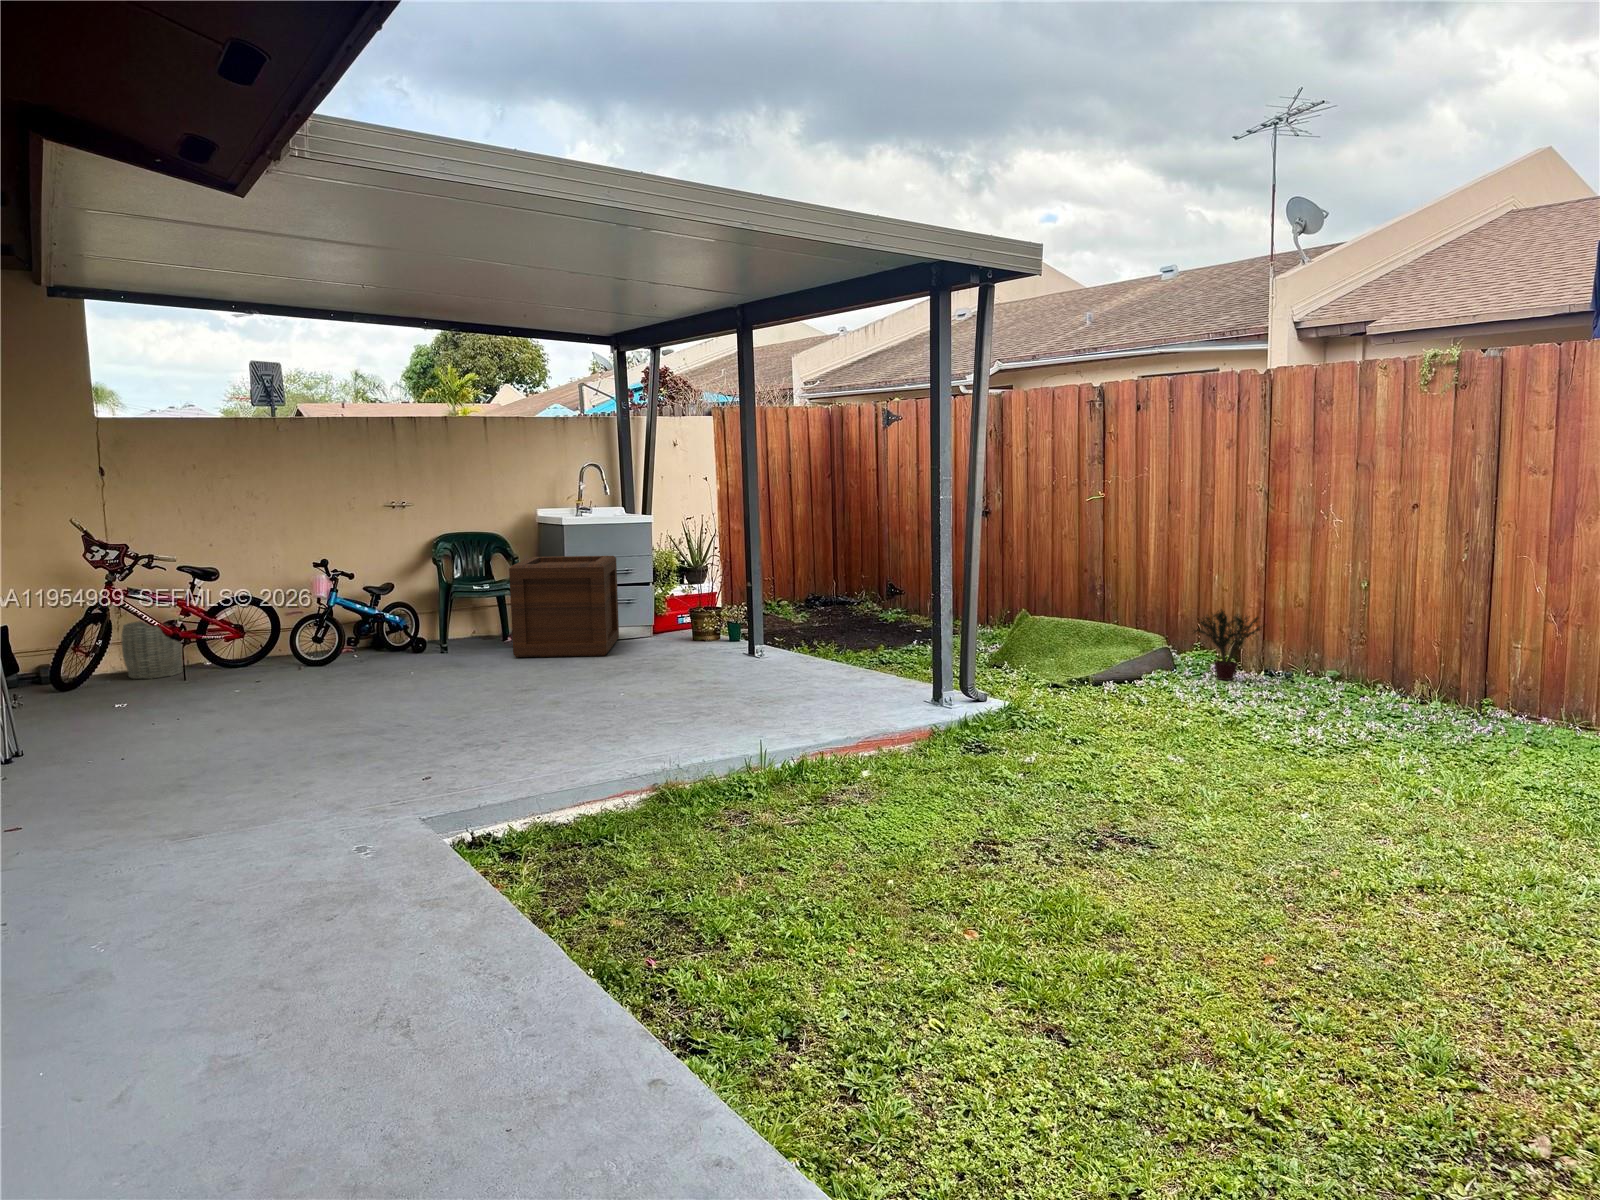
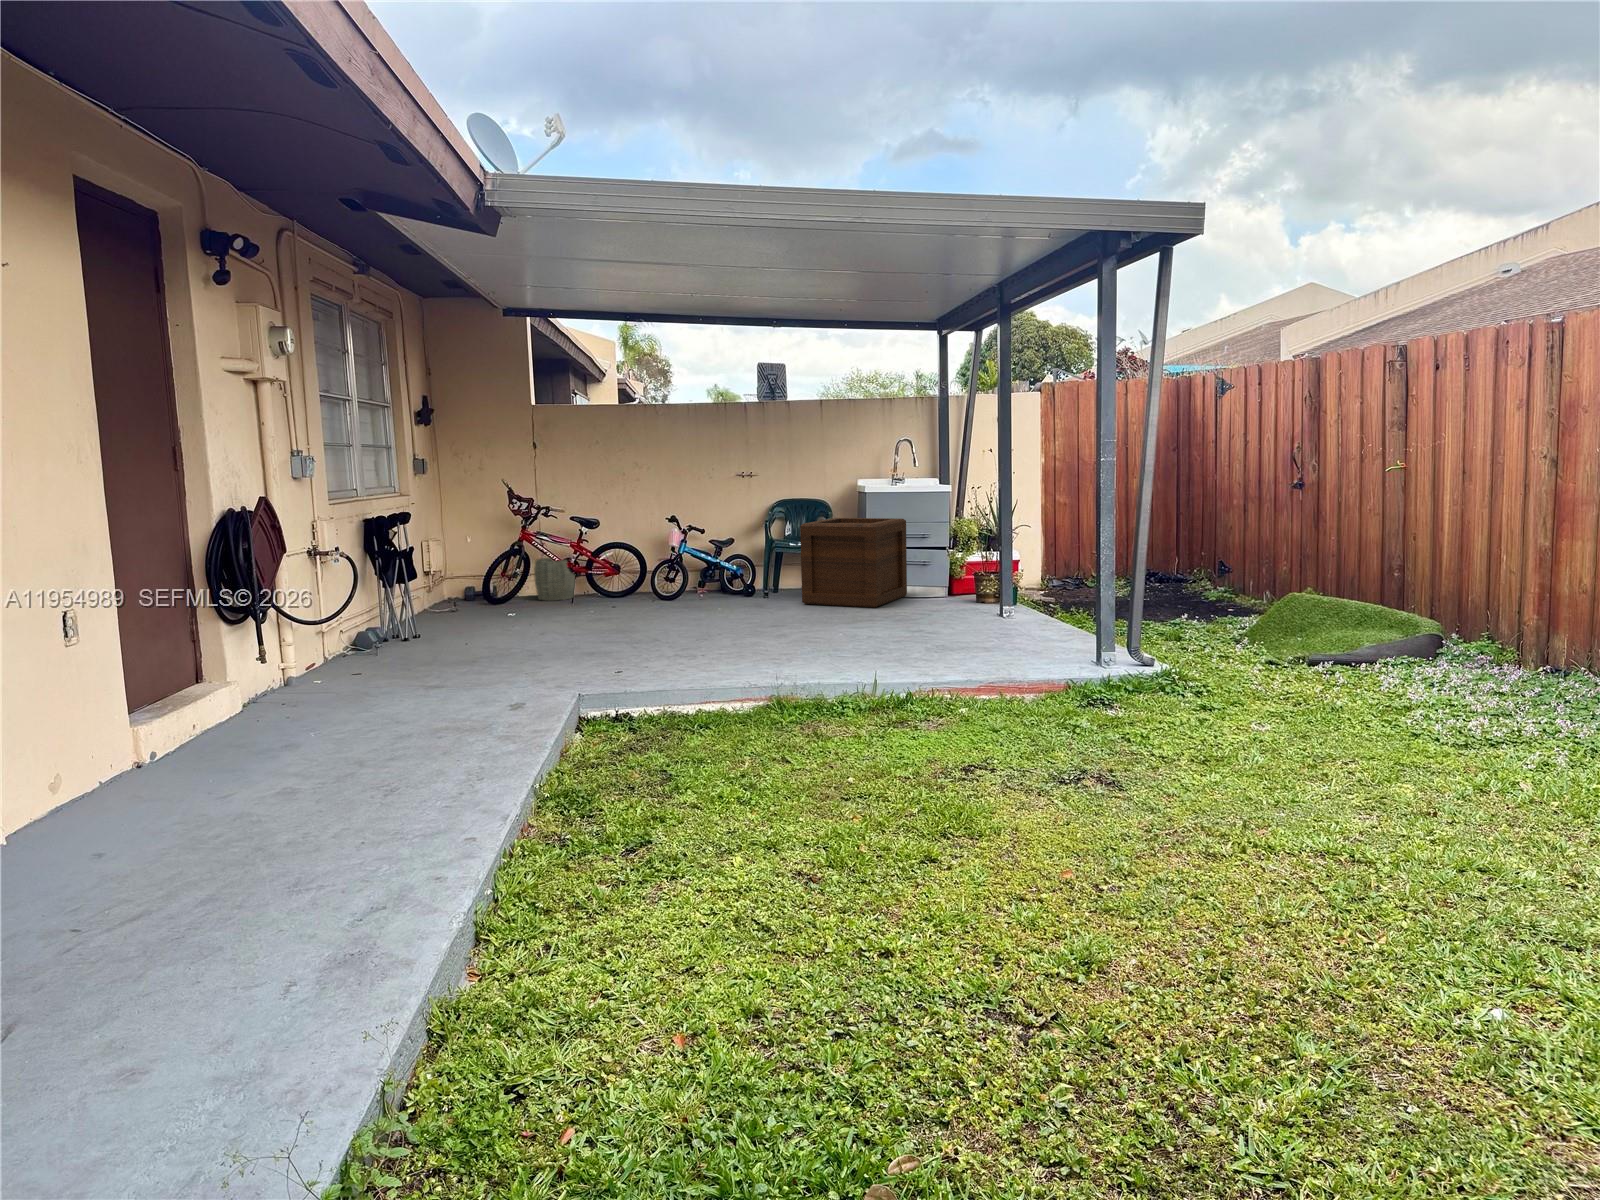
potted plant: present [1193,609,1260,680] -> none [1439,591,1541,676]

